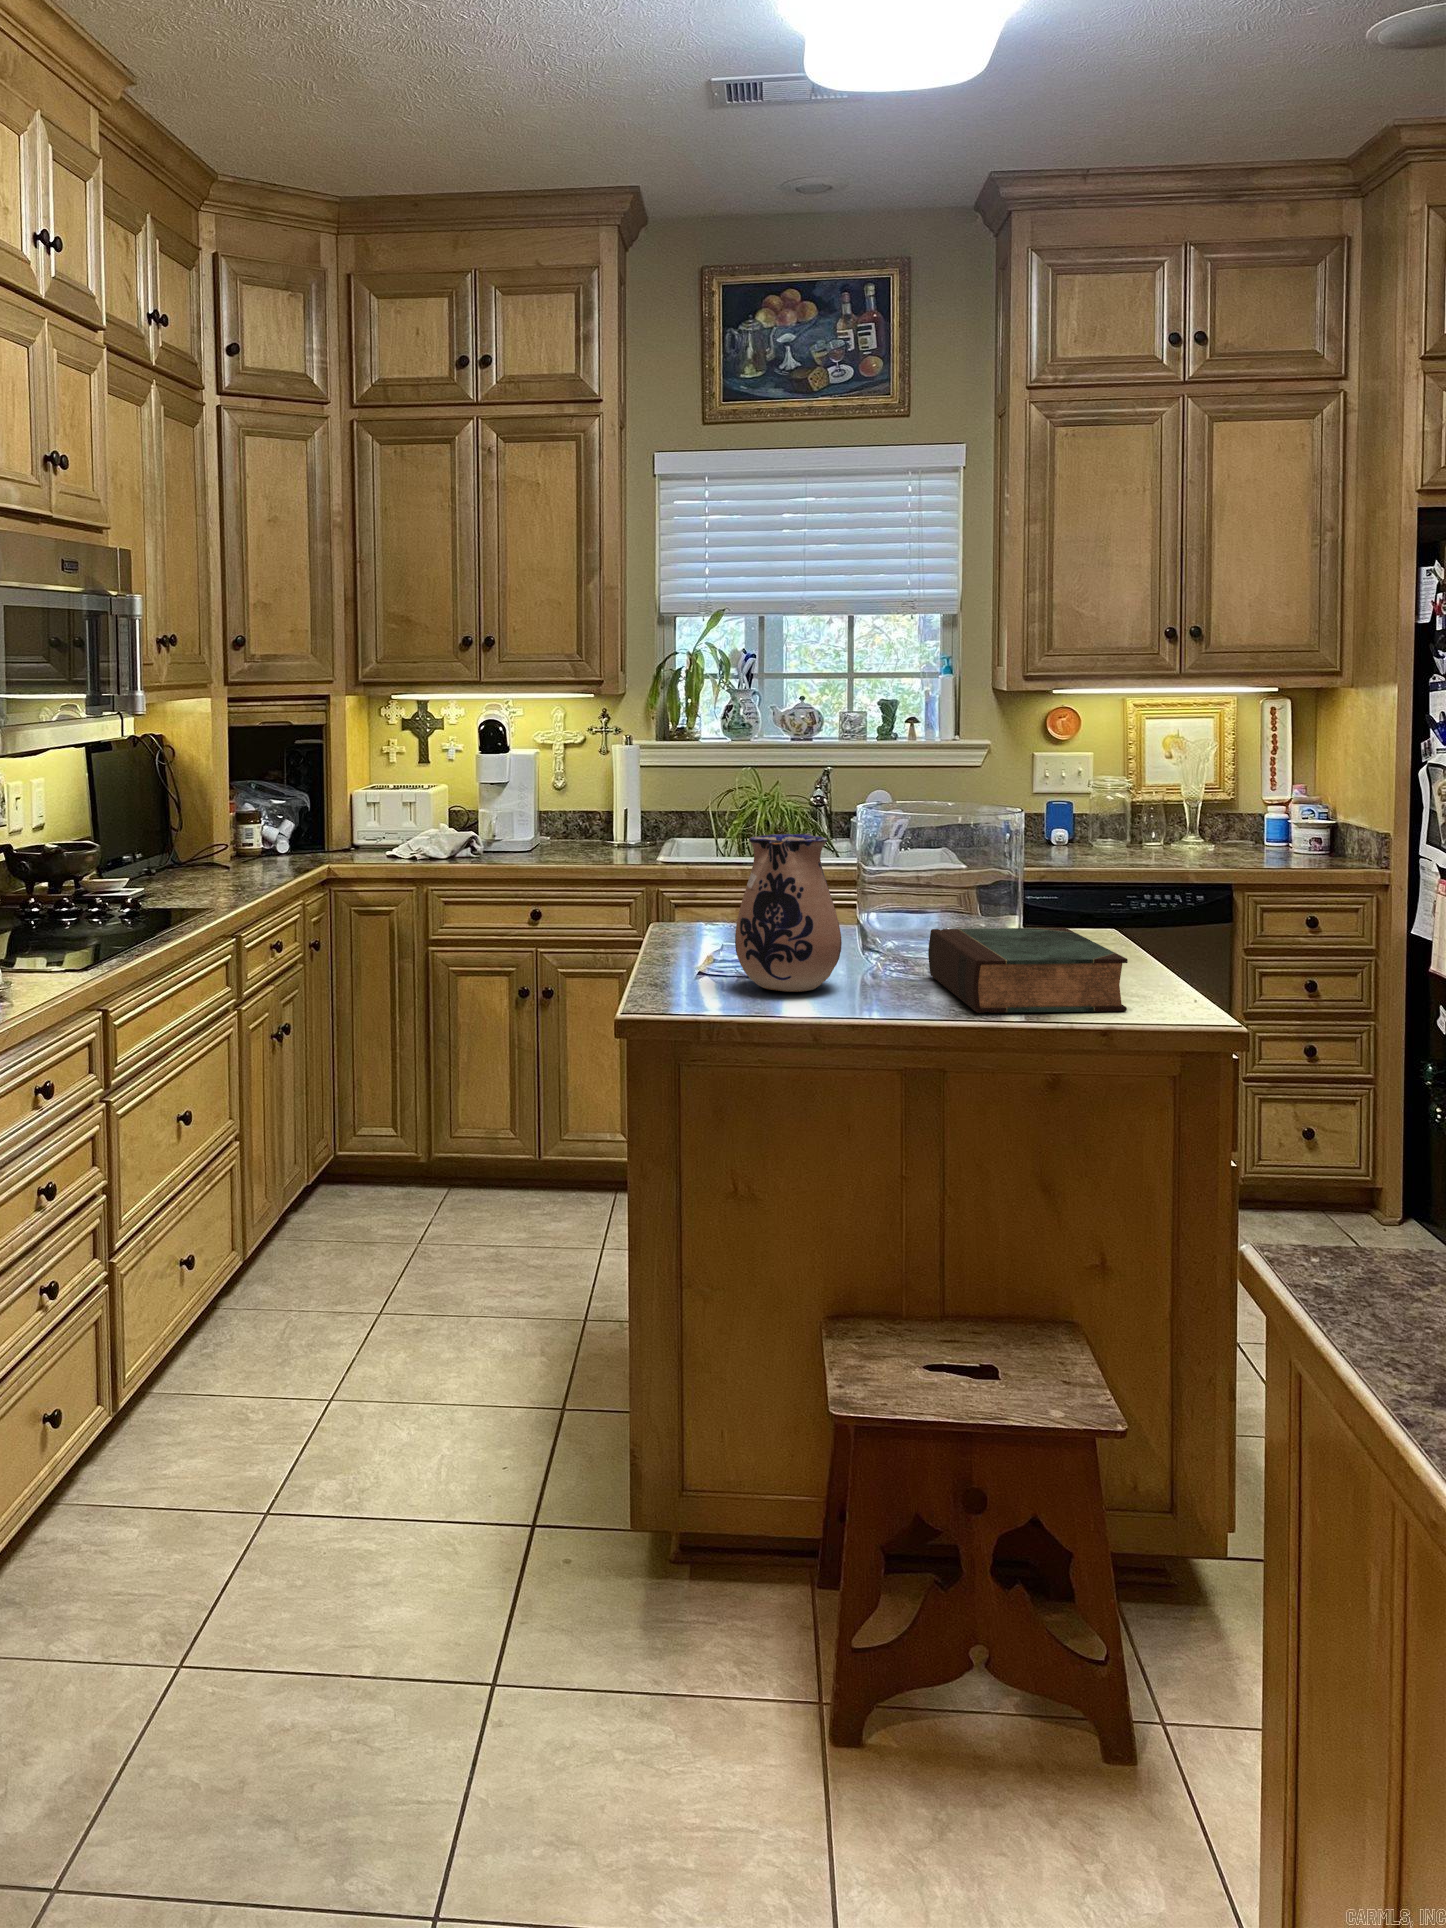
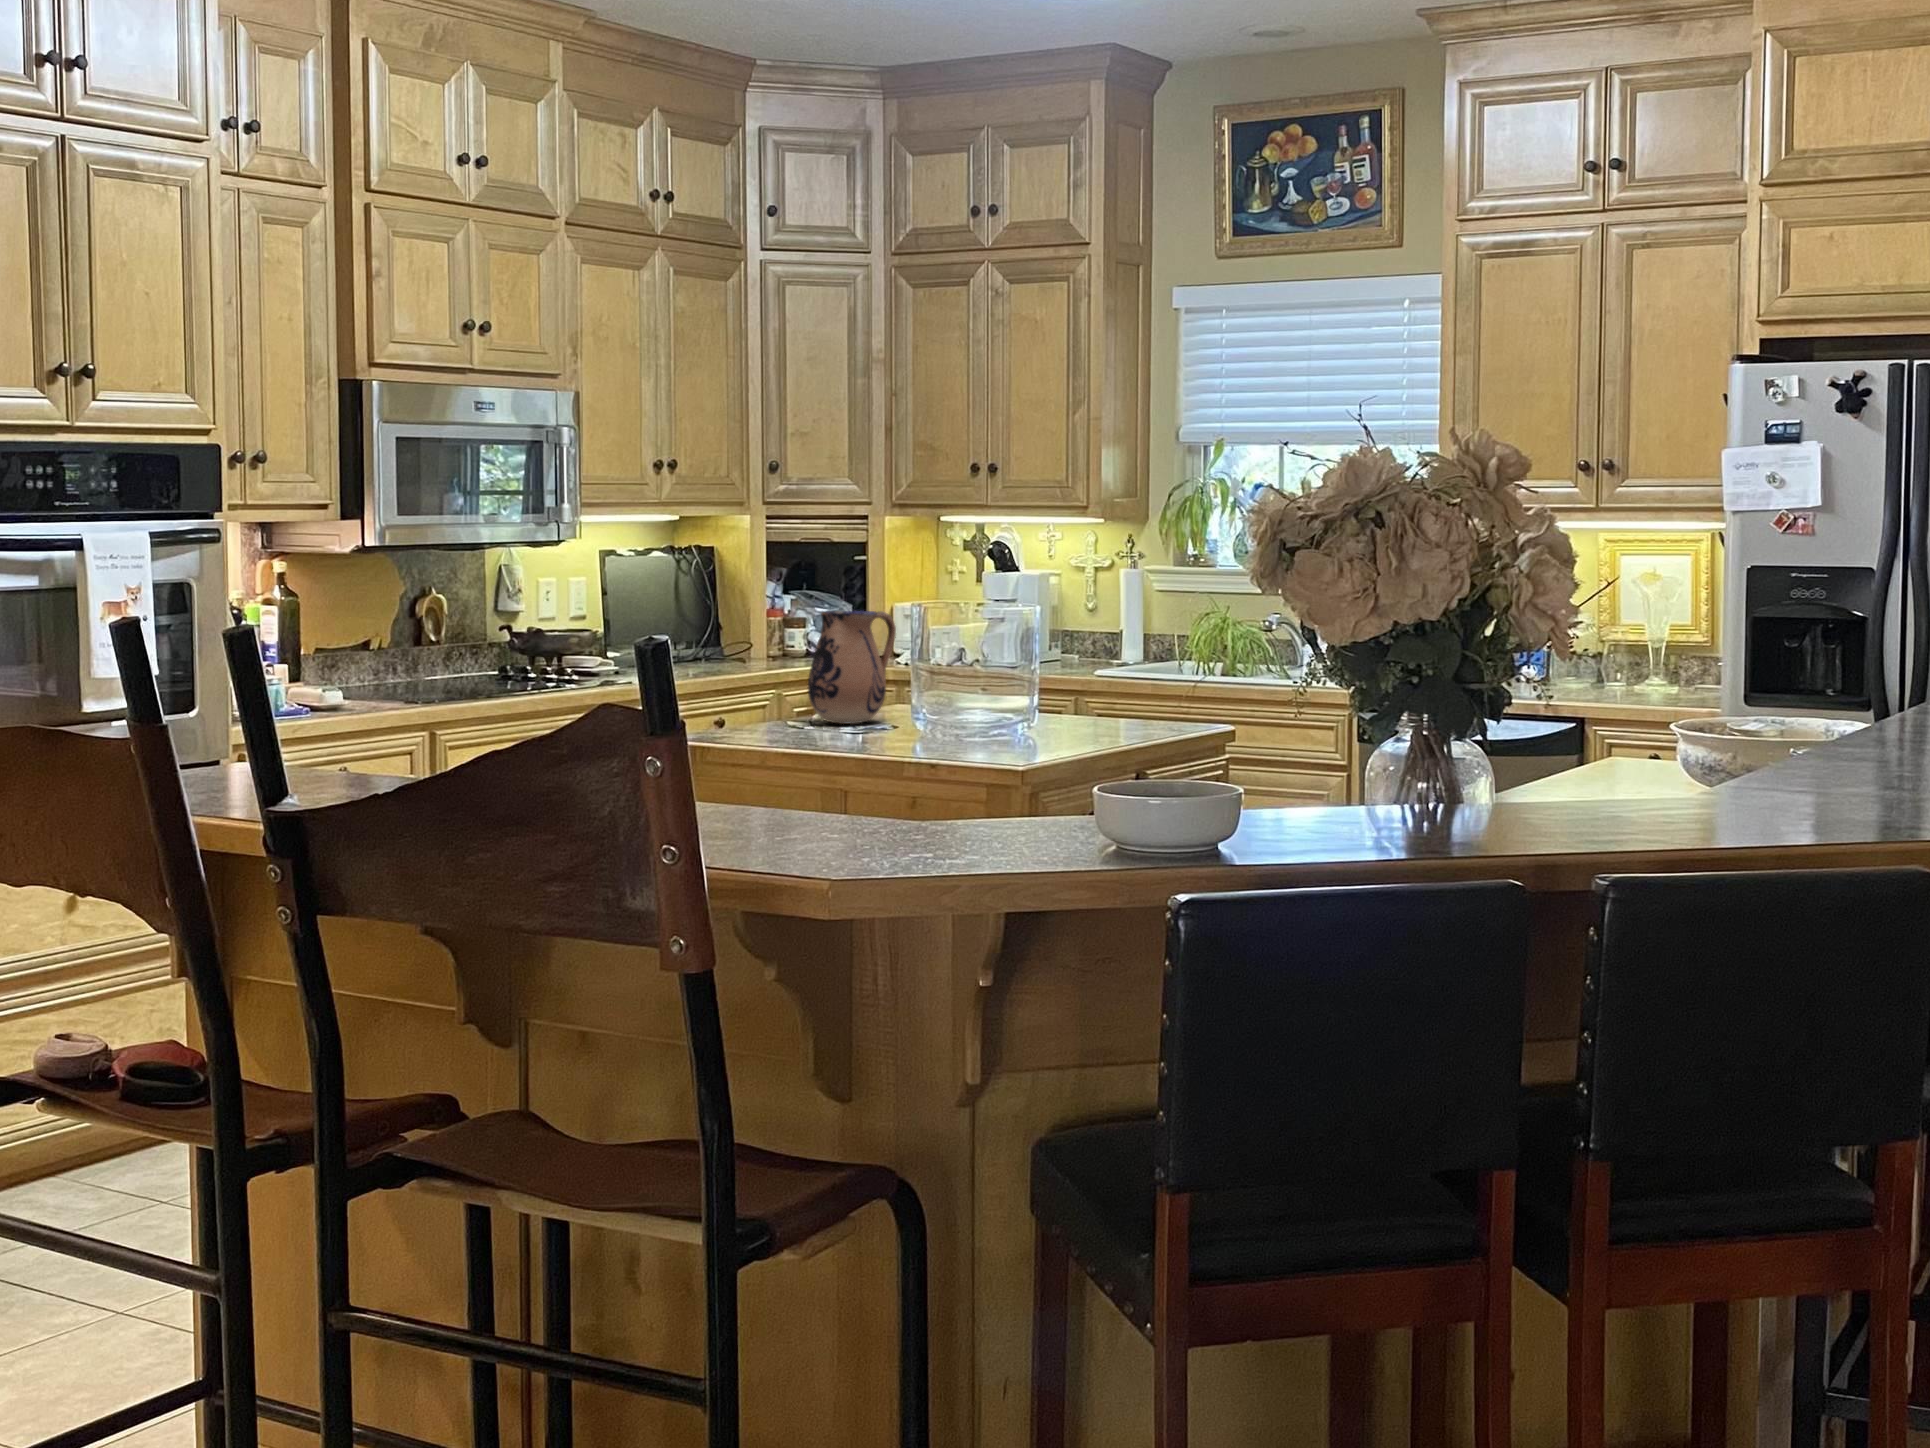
book: present [928,928,1128,1013] -> none [898,688,1054,741]

